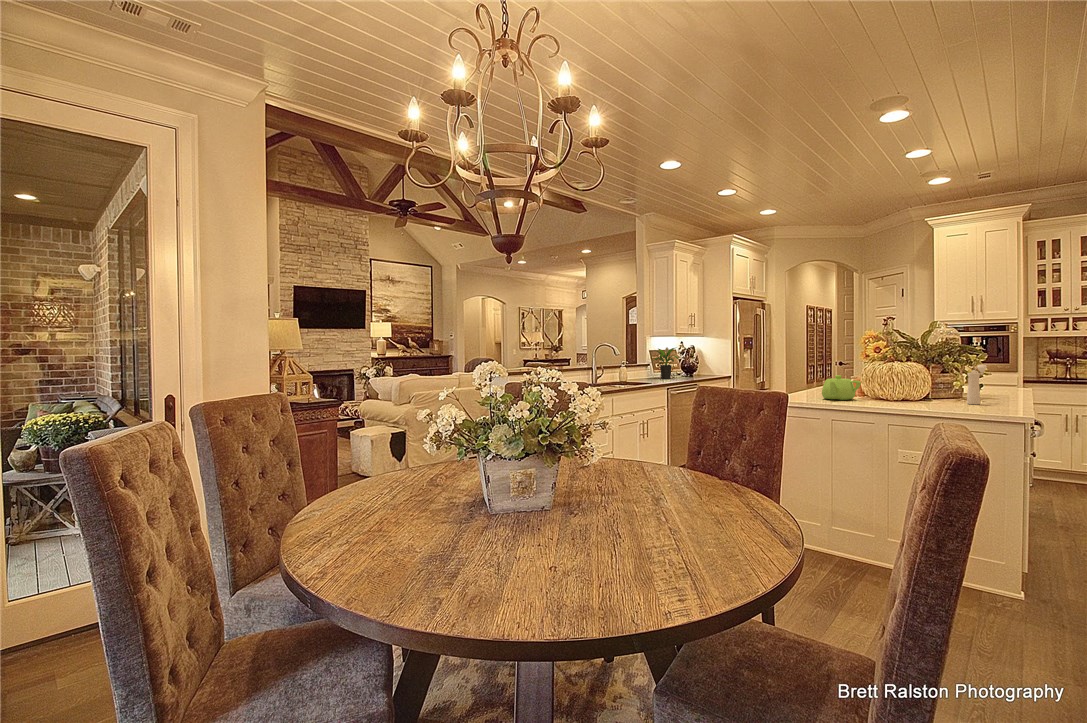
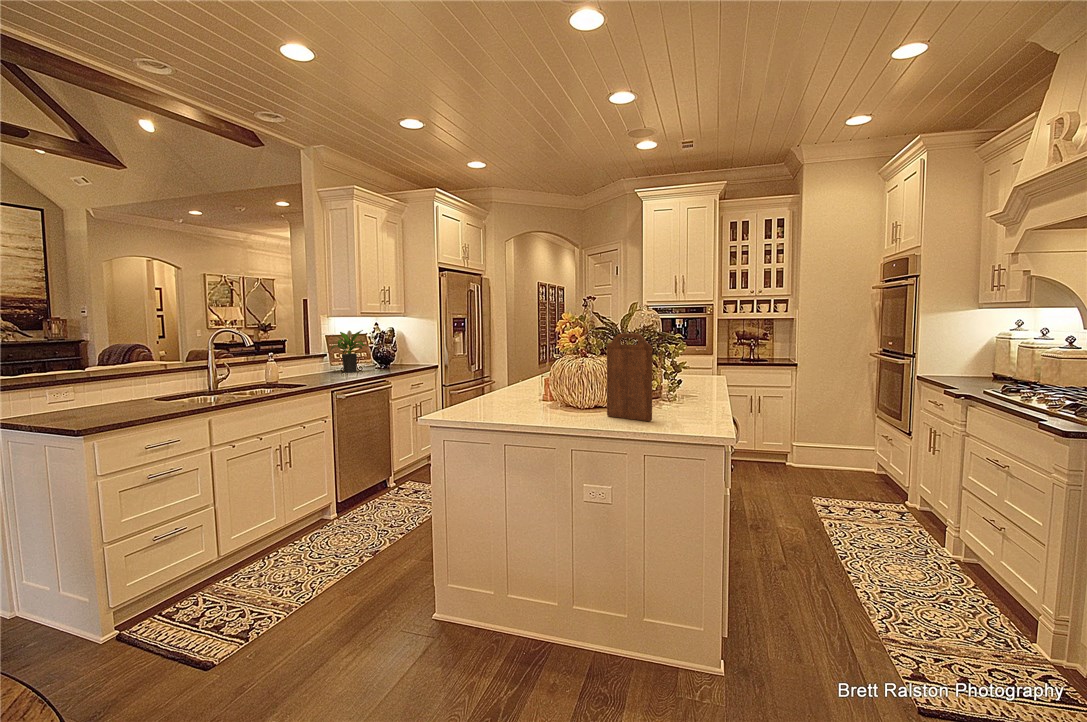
cutting board: none [916,344,956,406] -> present [607,333,652,421]
pepper mill: present [967,365,987,404] -> none [666,360,688,415]
teapot: present [822,375,861,400] -> none [494,377,542,414]

